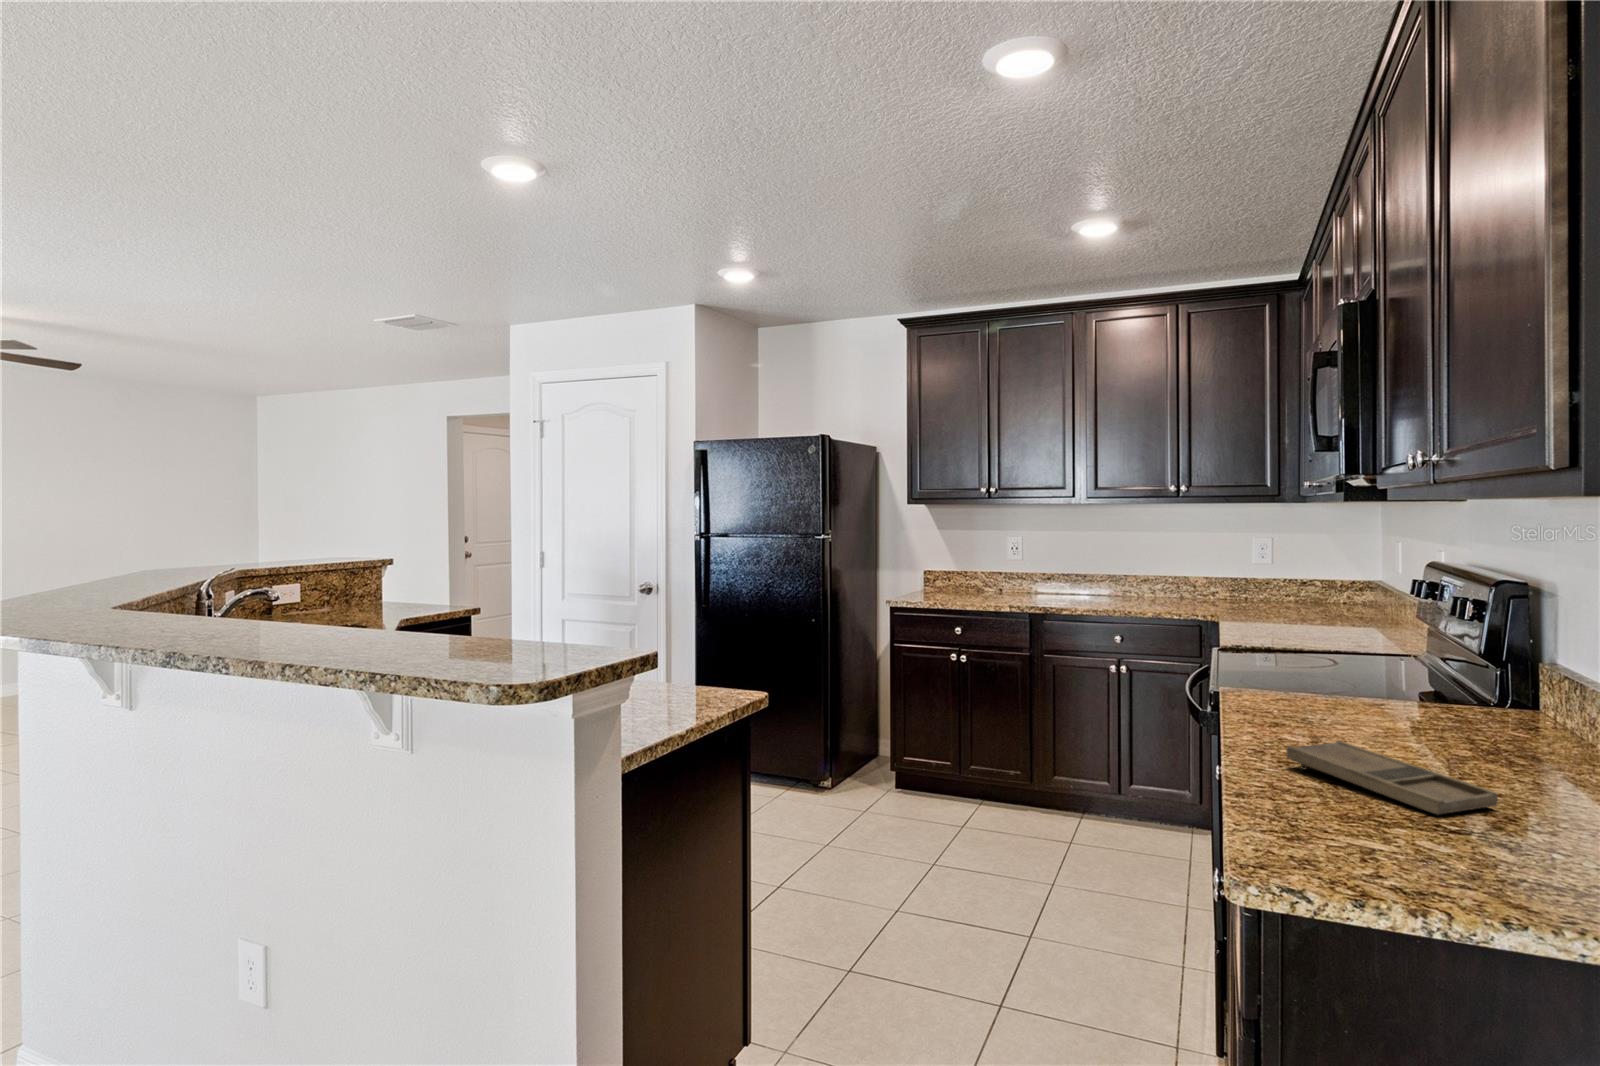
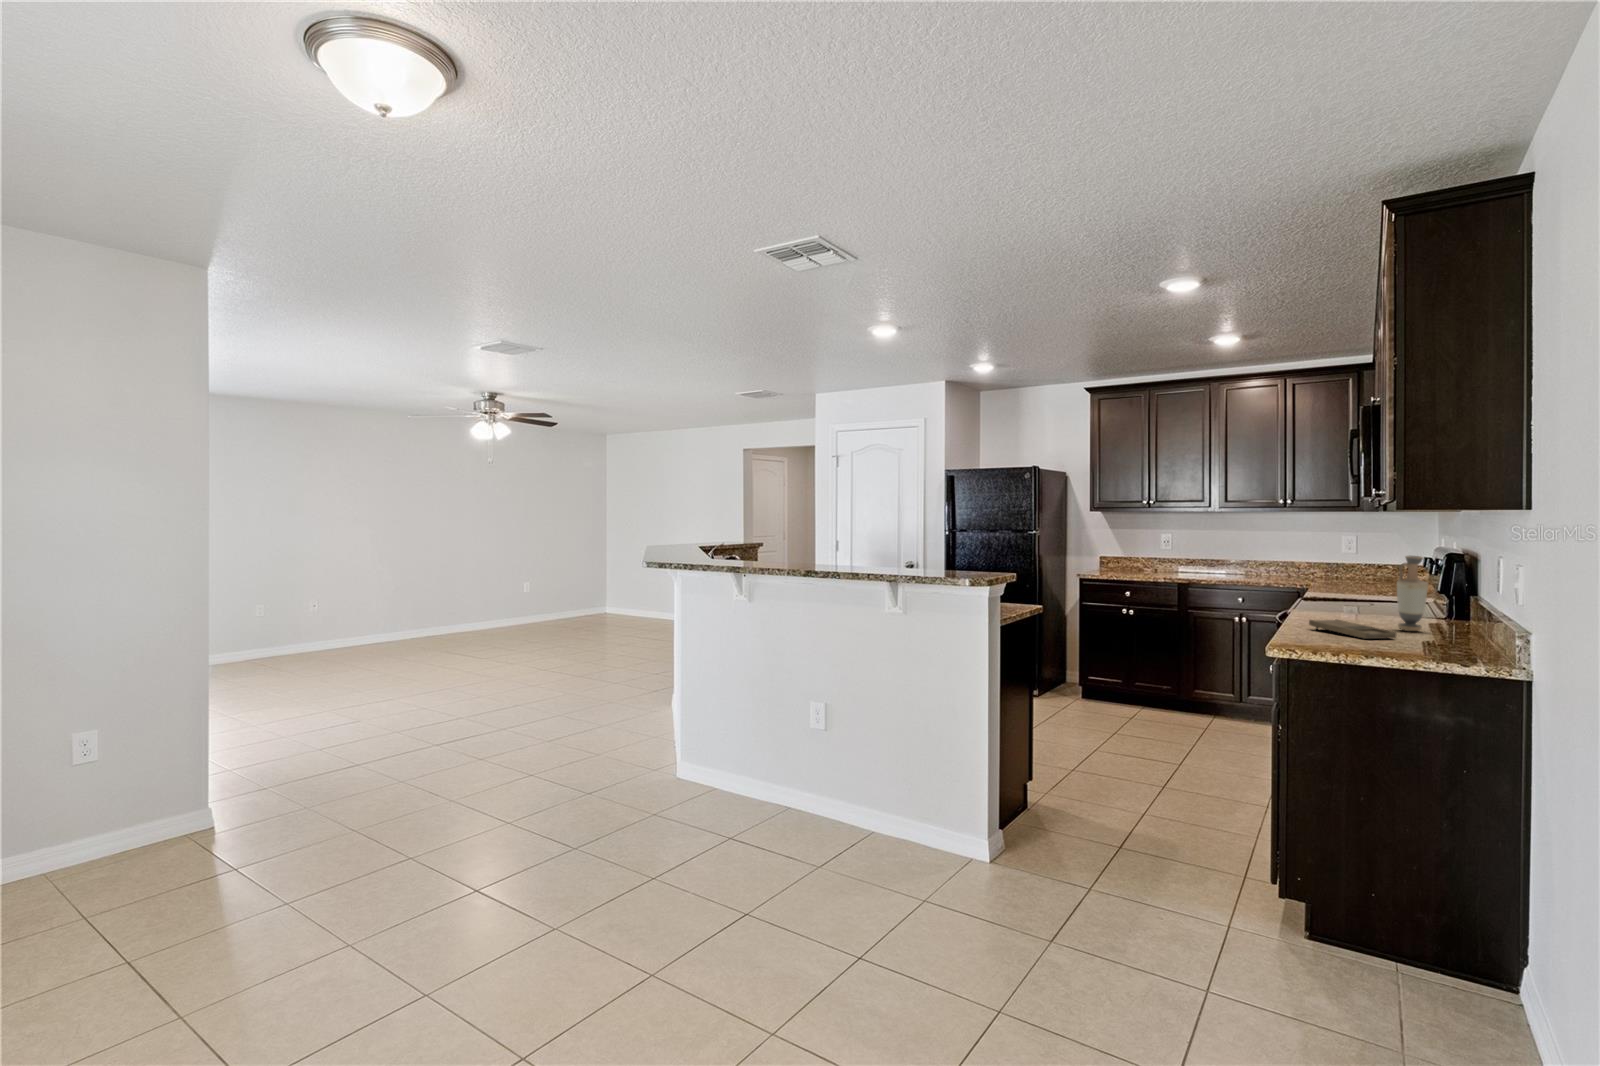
vase: none [1454,598,1523,764] -> present [1397,556,1428,631]

